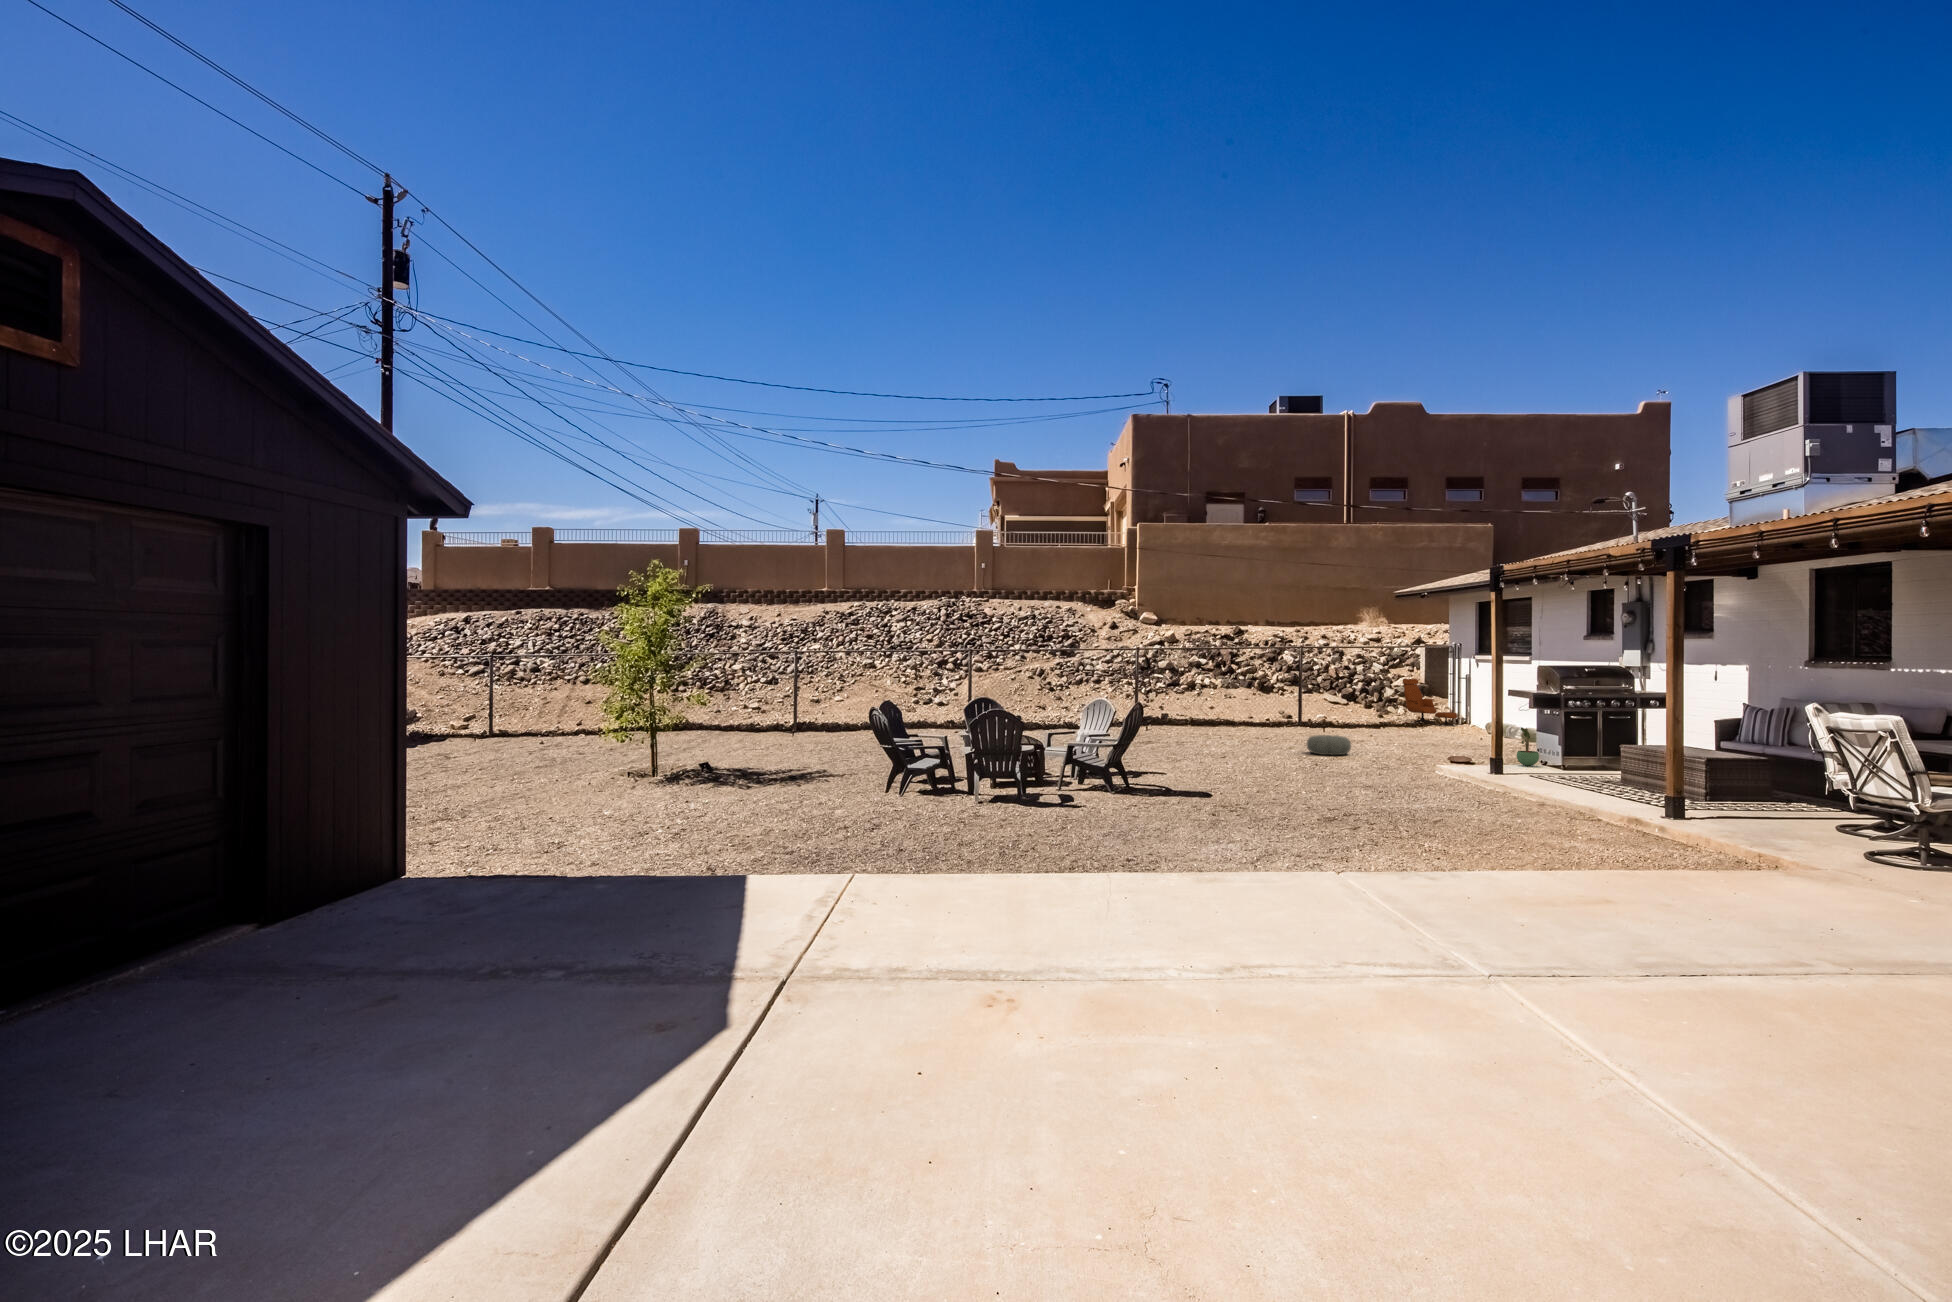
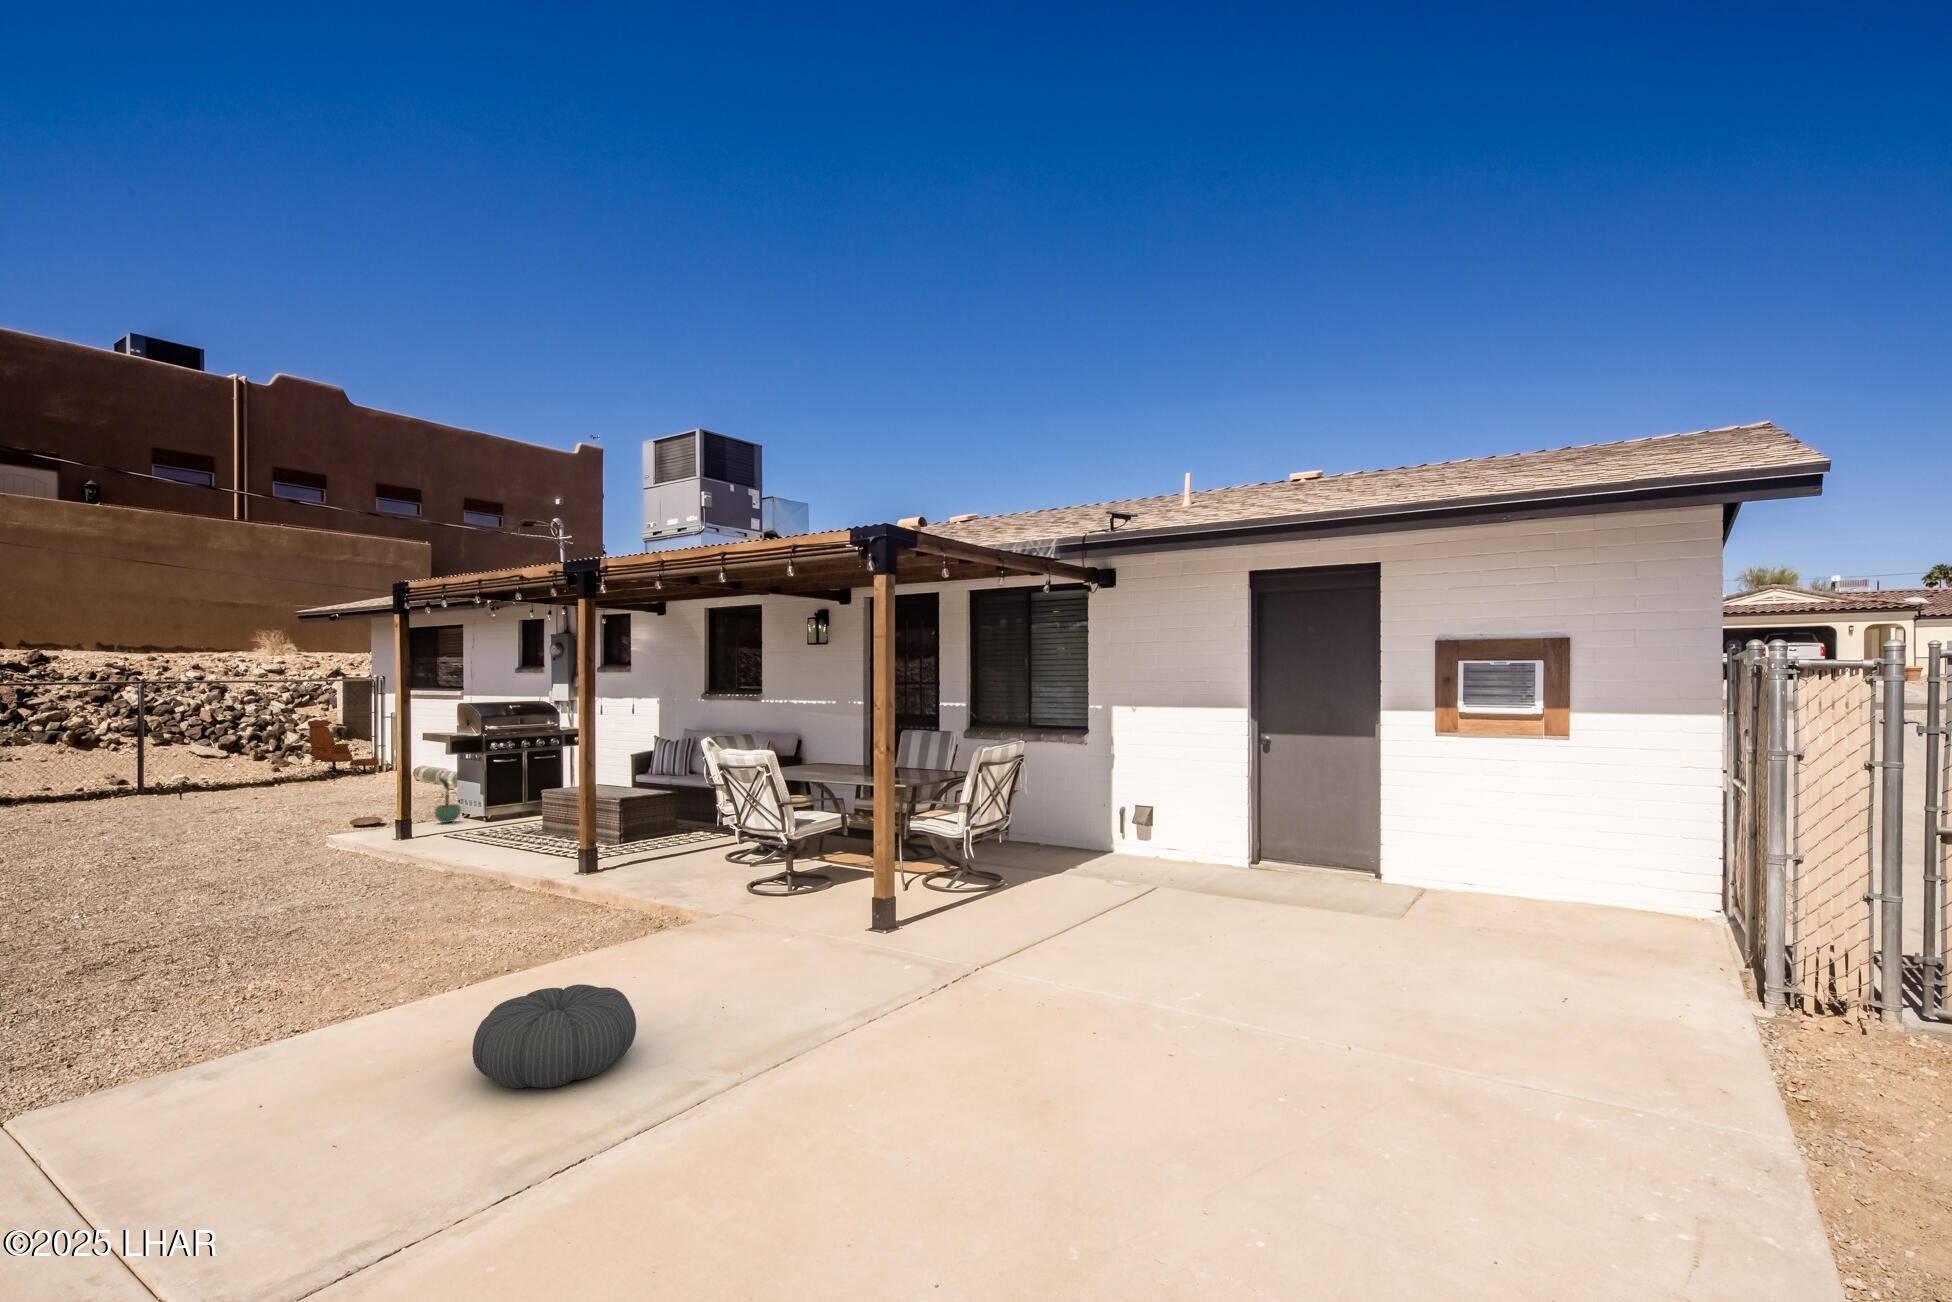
pouf: present [1307,735,1351,755] -> present [472,984,636,1088]

